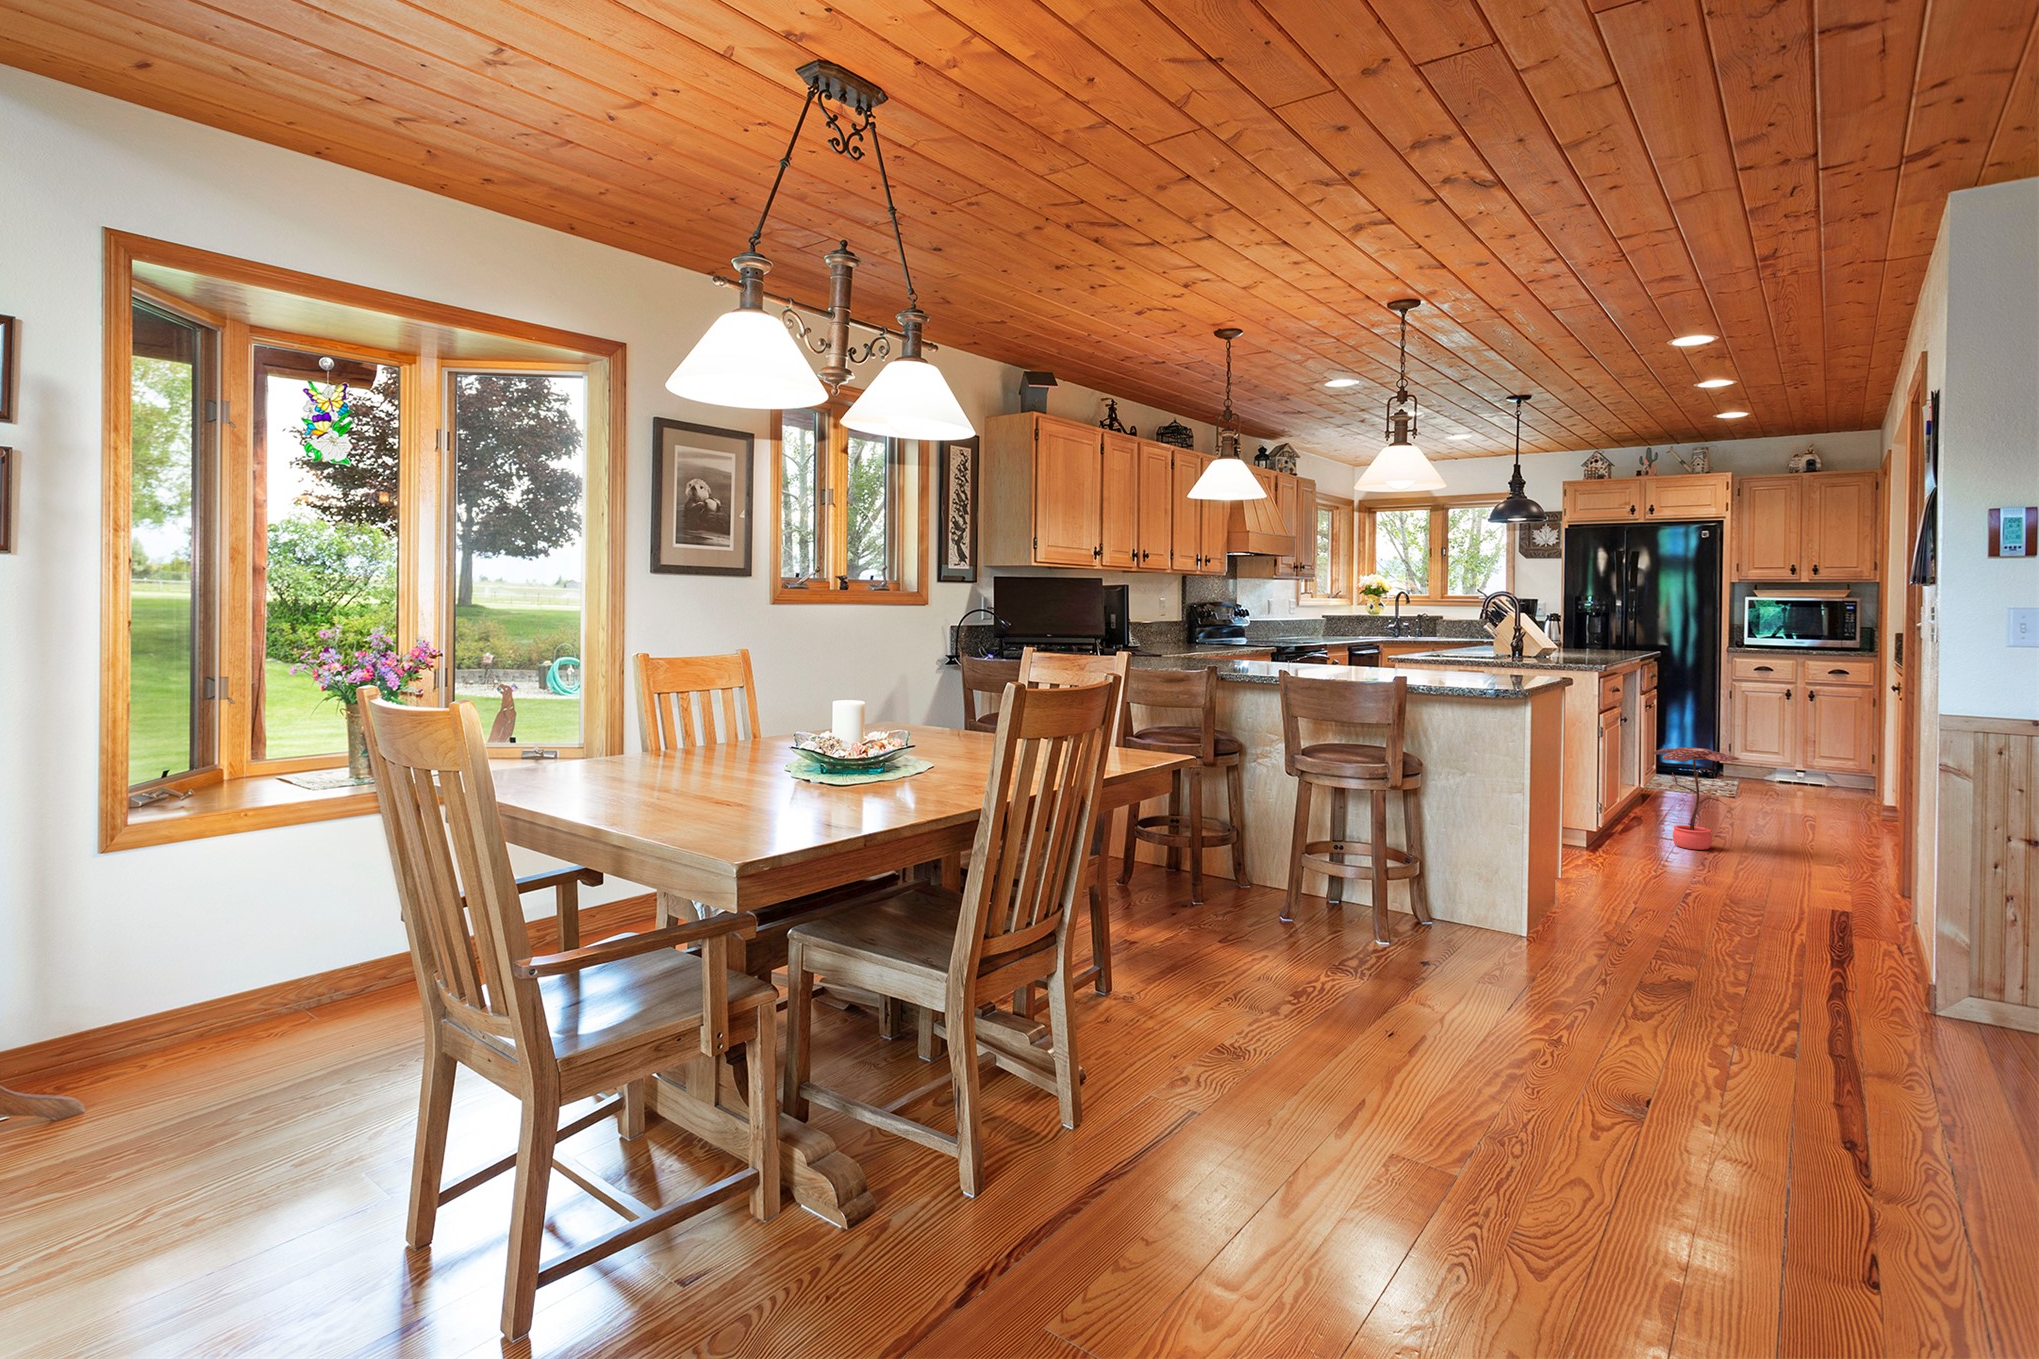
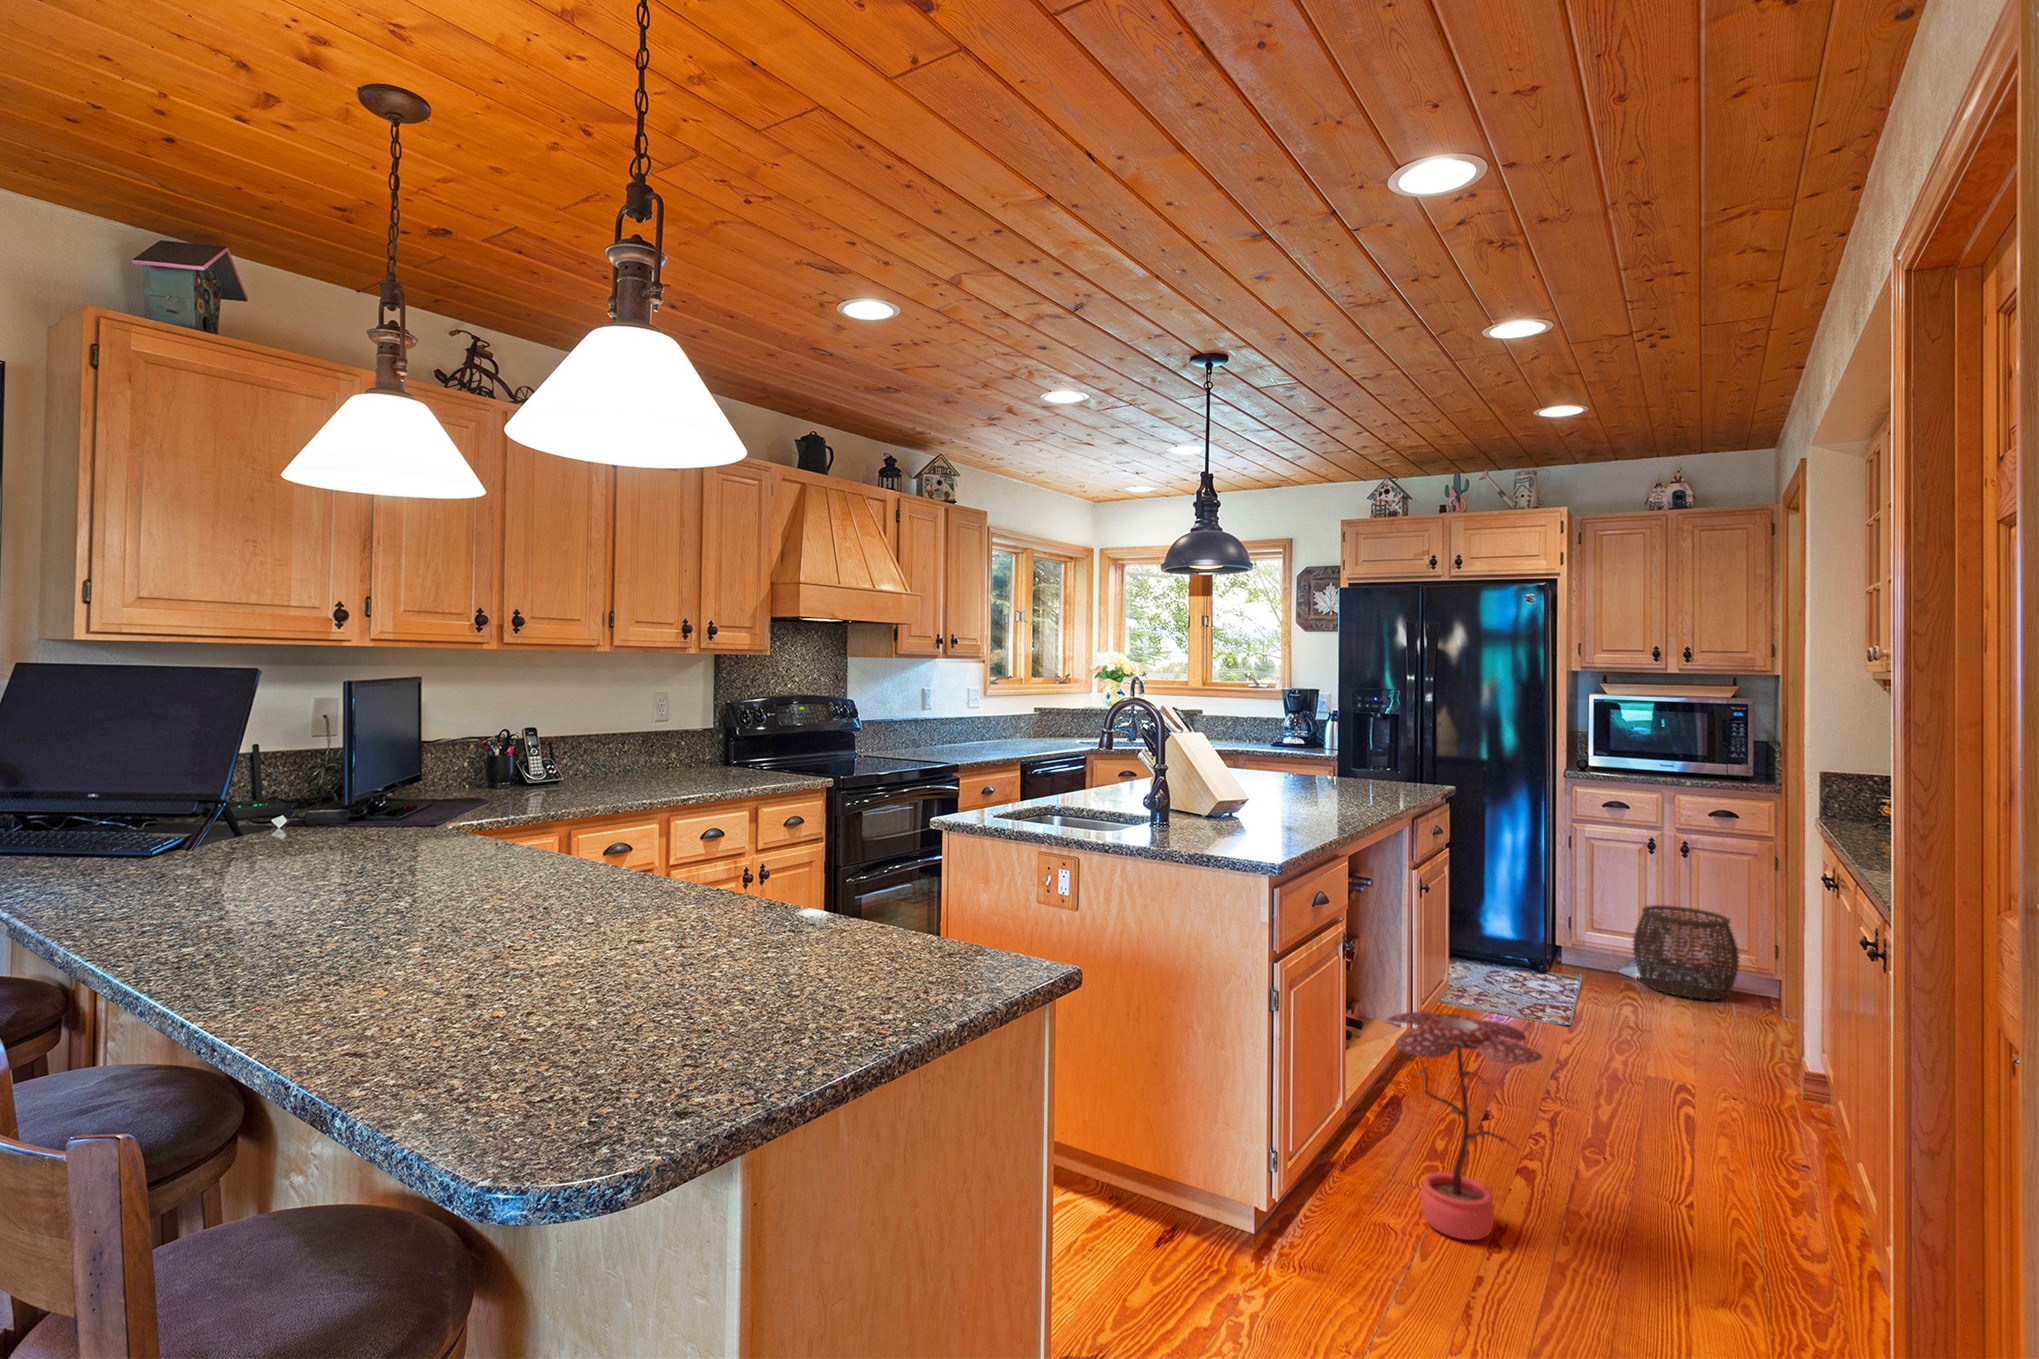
woven basket: none [1773,733,1846,788] -> present [1633,905,1739,1001]

